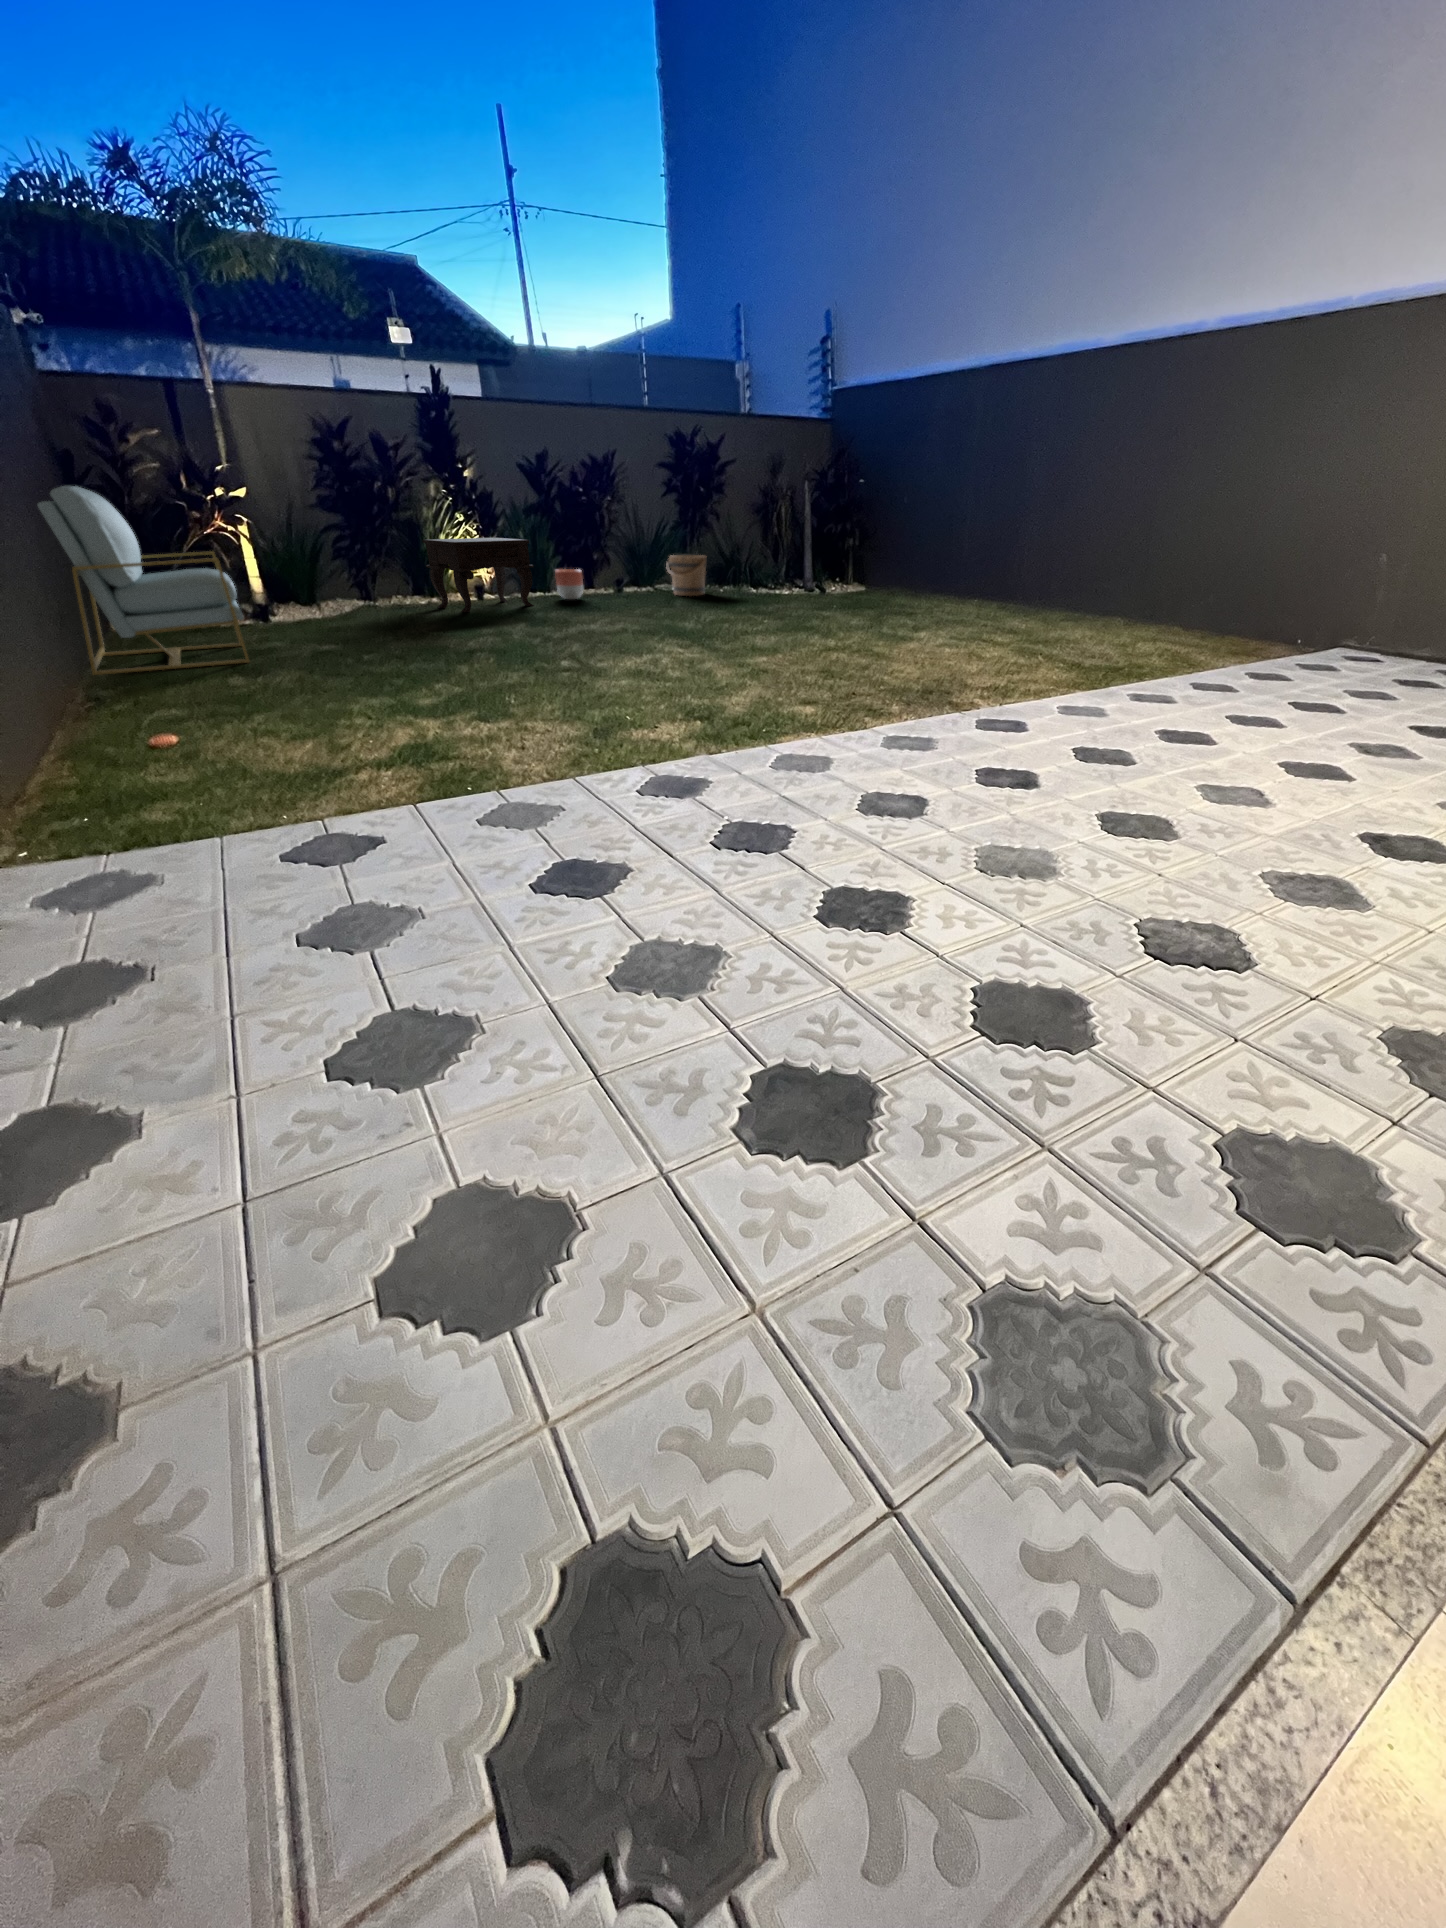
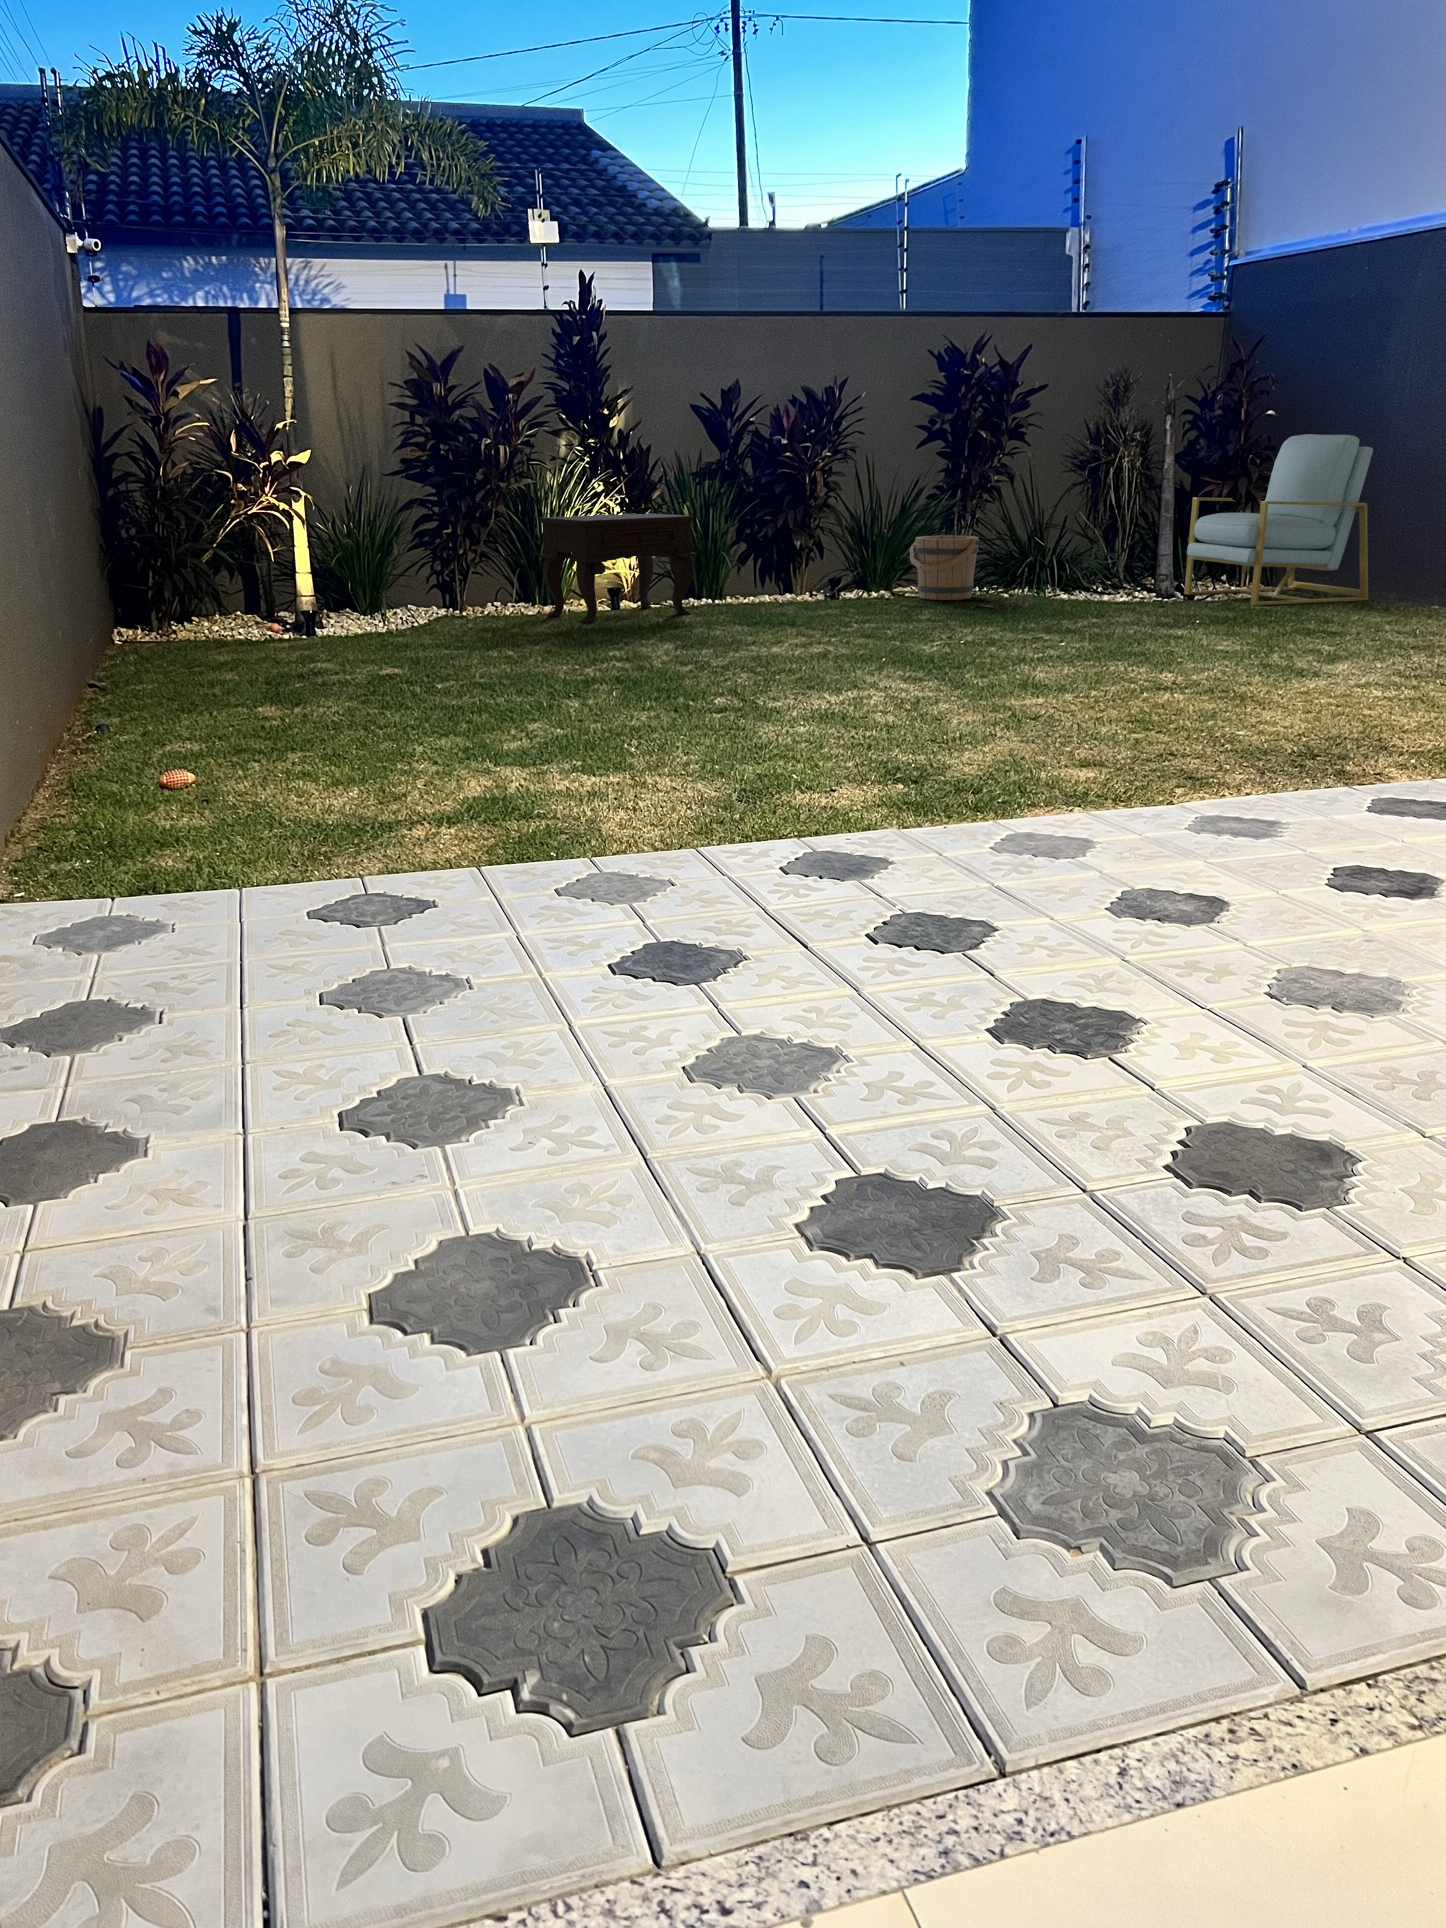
chair: present [37,486,249,675] -> present [1184,434,1373,605]
planter: present [555,569,583,599] -> none [729,559,772,605]

